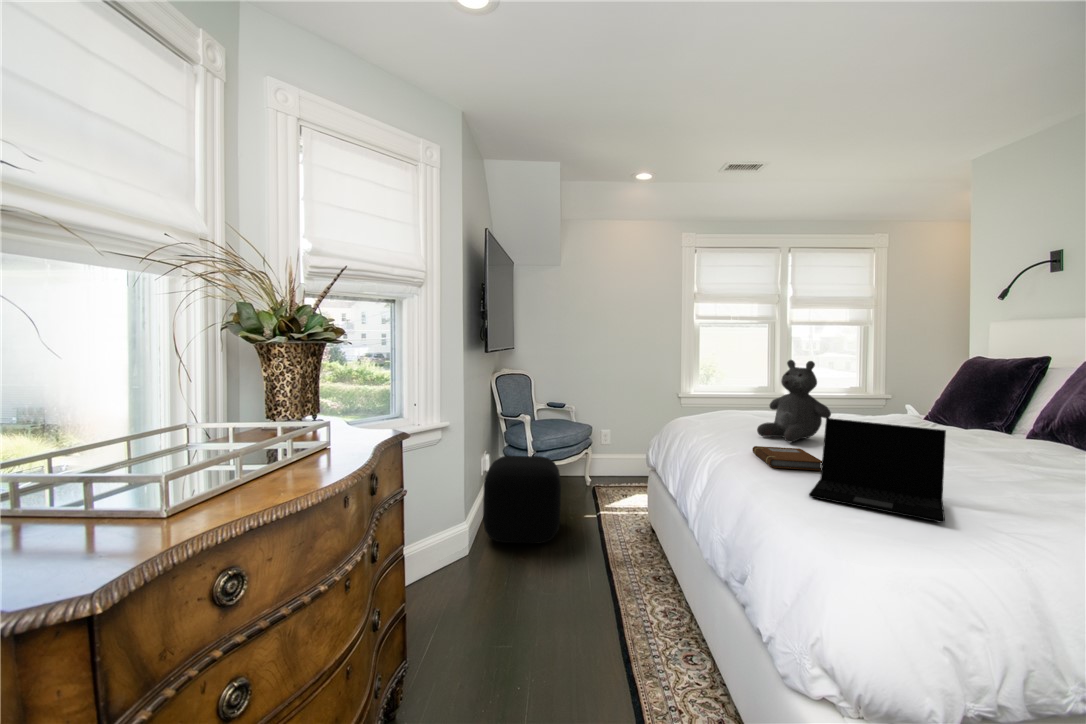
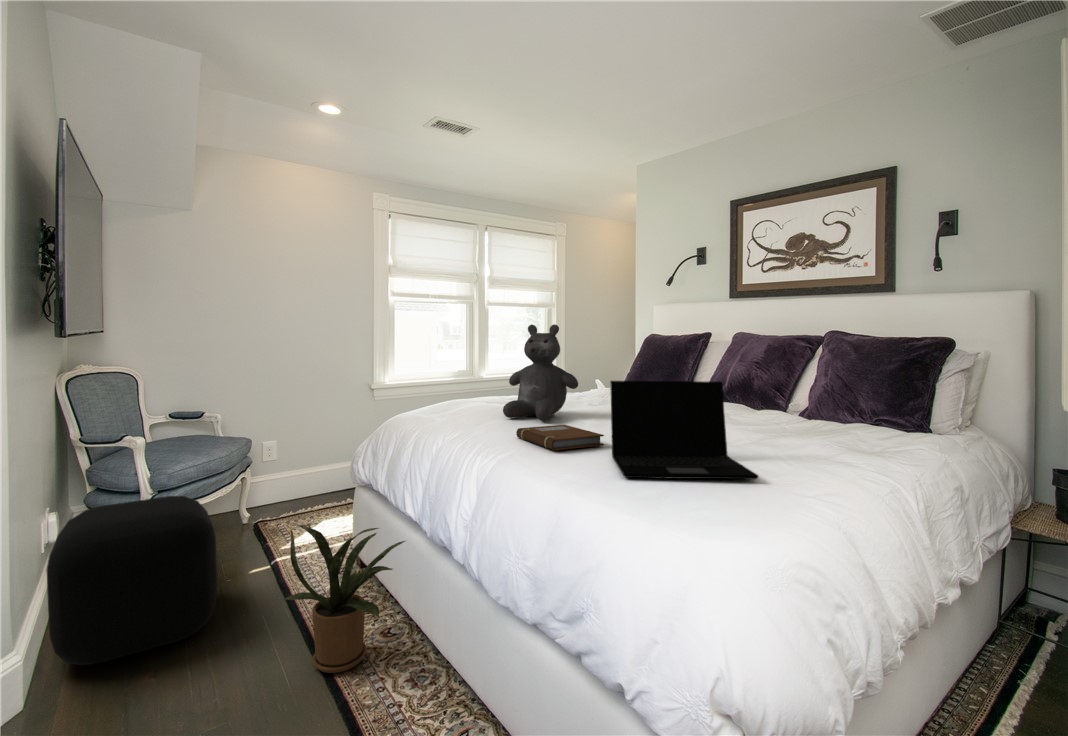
house plant: none [592,488,671,591] -> present [286,525,405,673]

